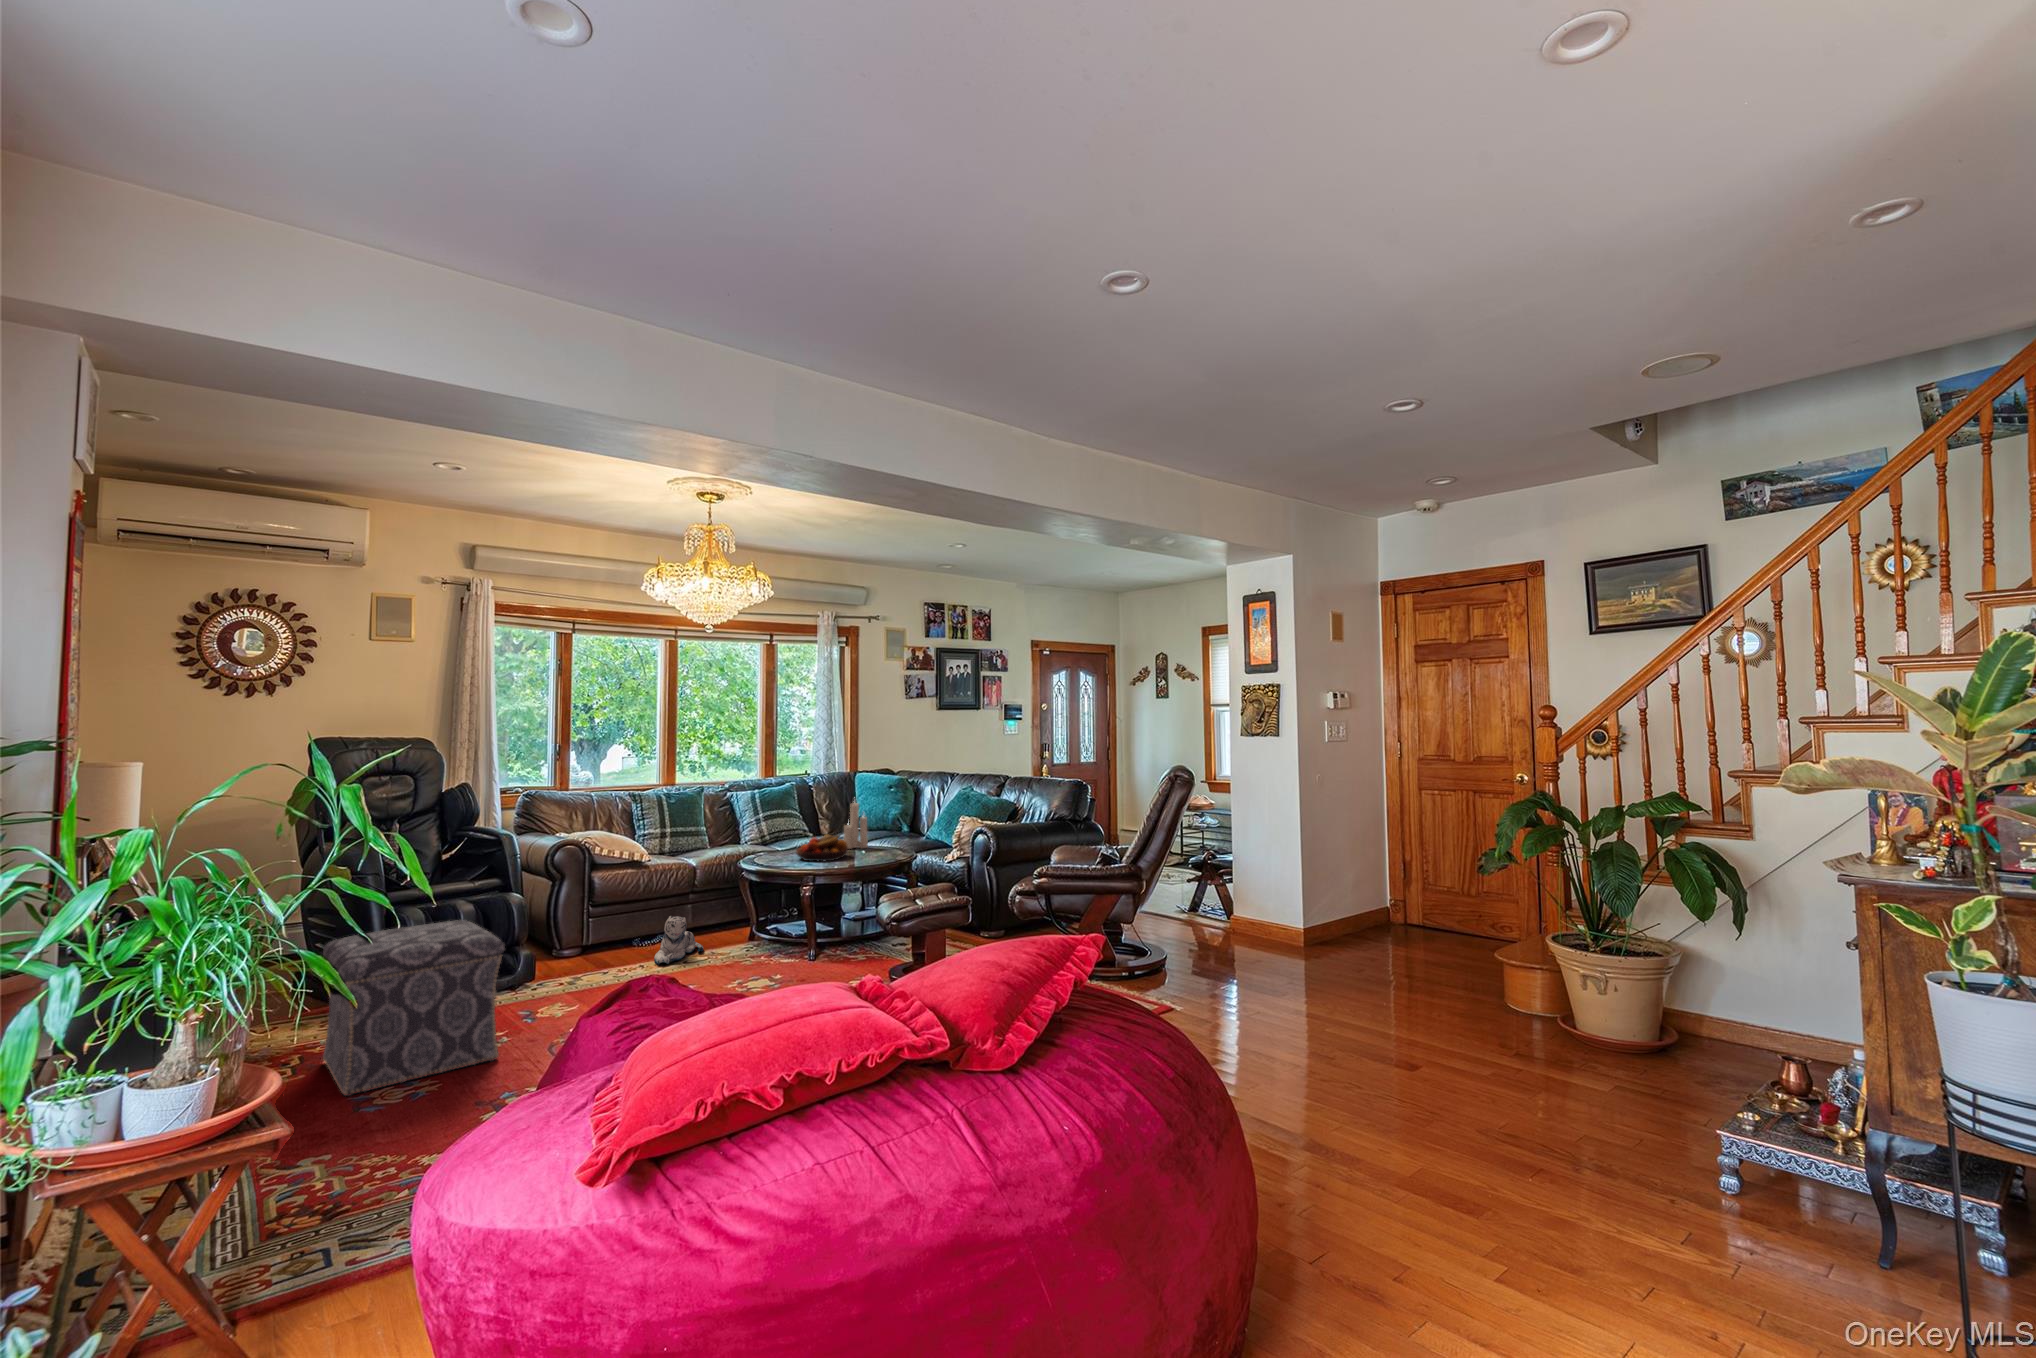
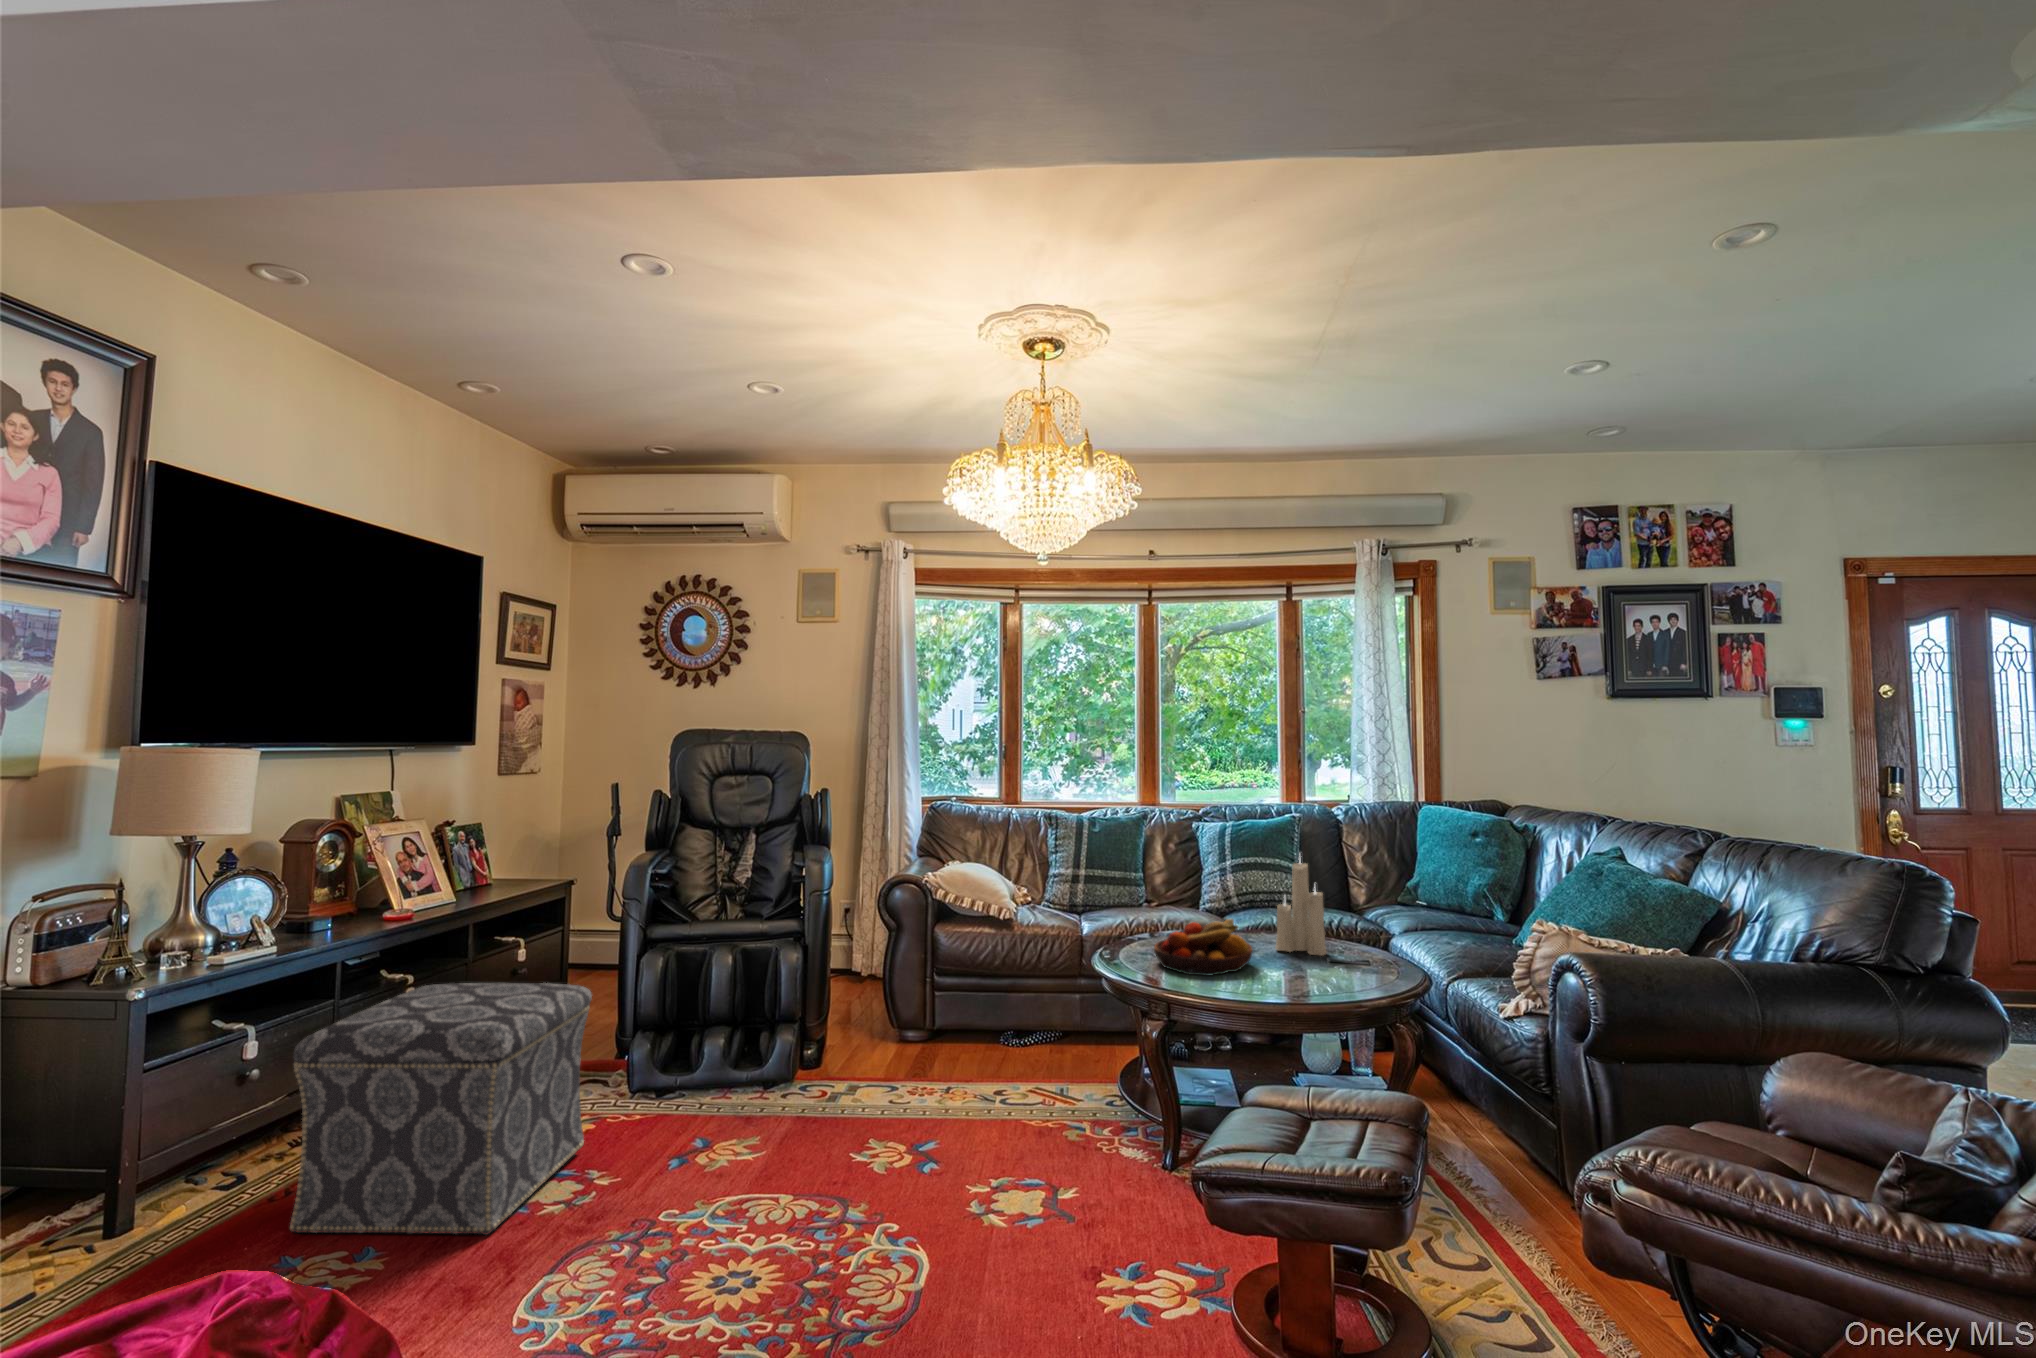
plush toy: present [654,916,704,965] -> none [947,1016,1047,1098]

